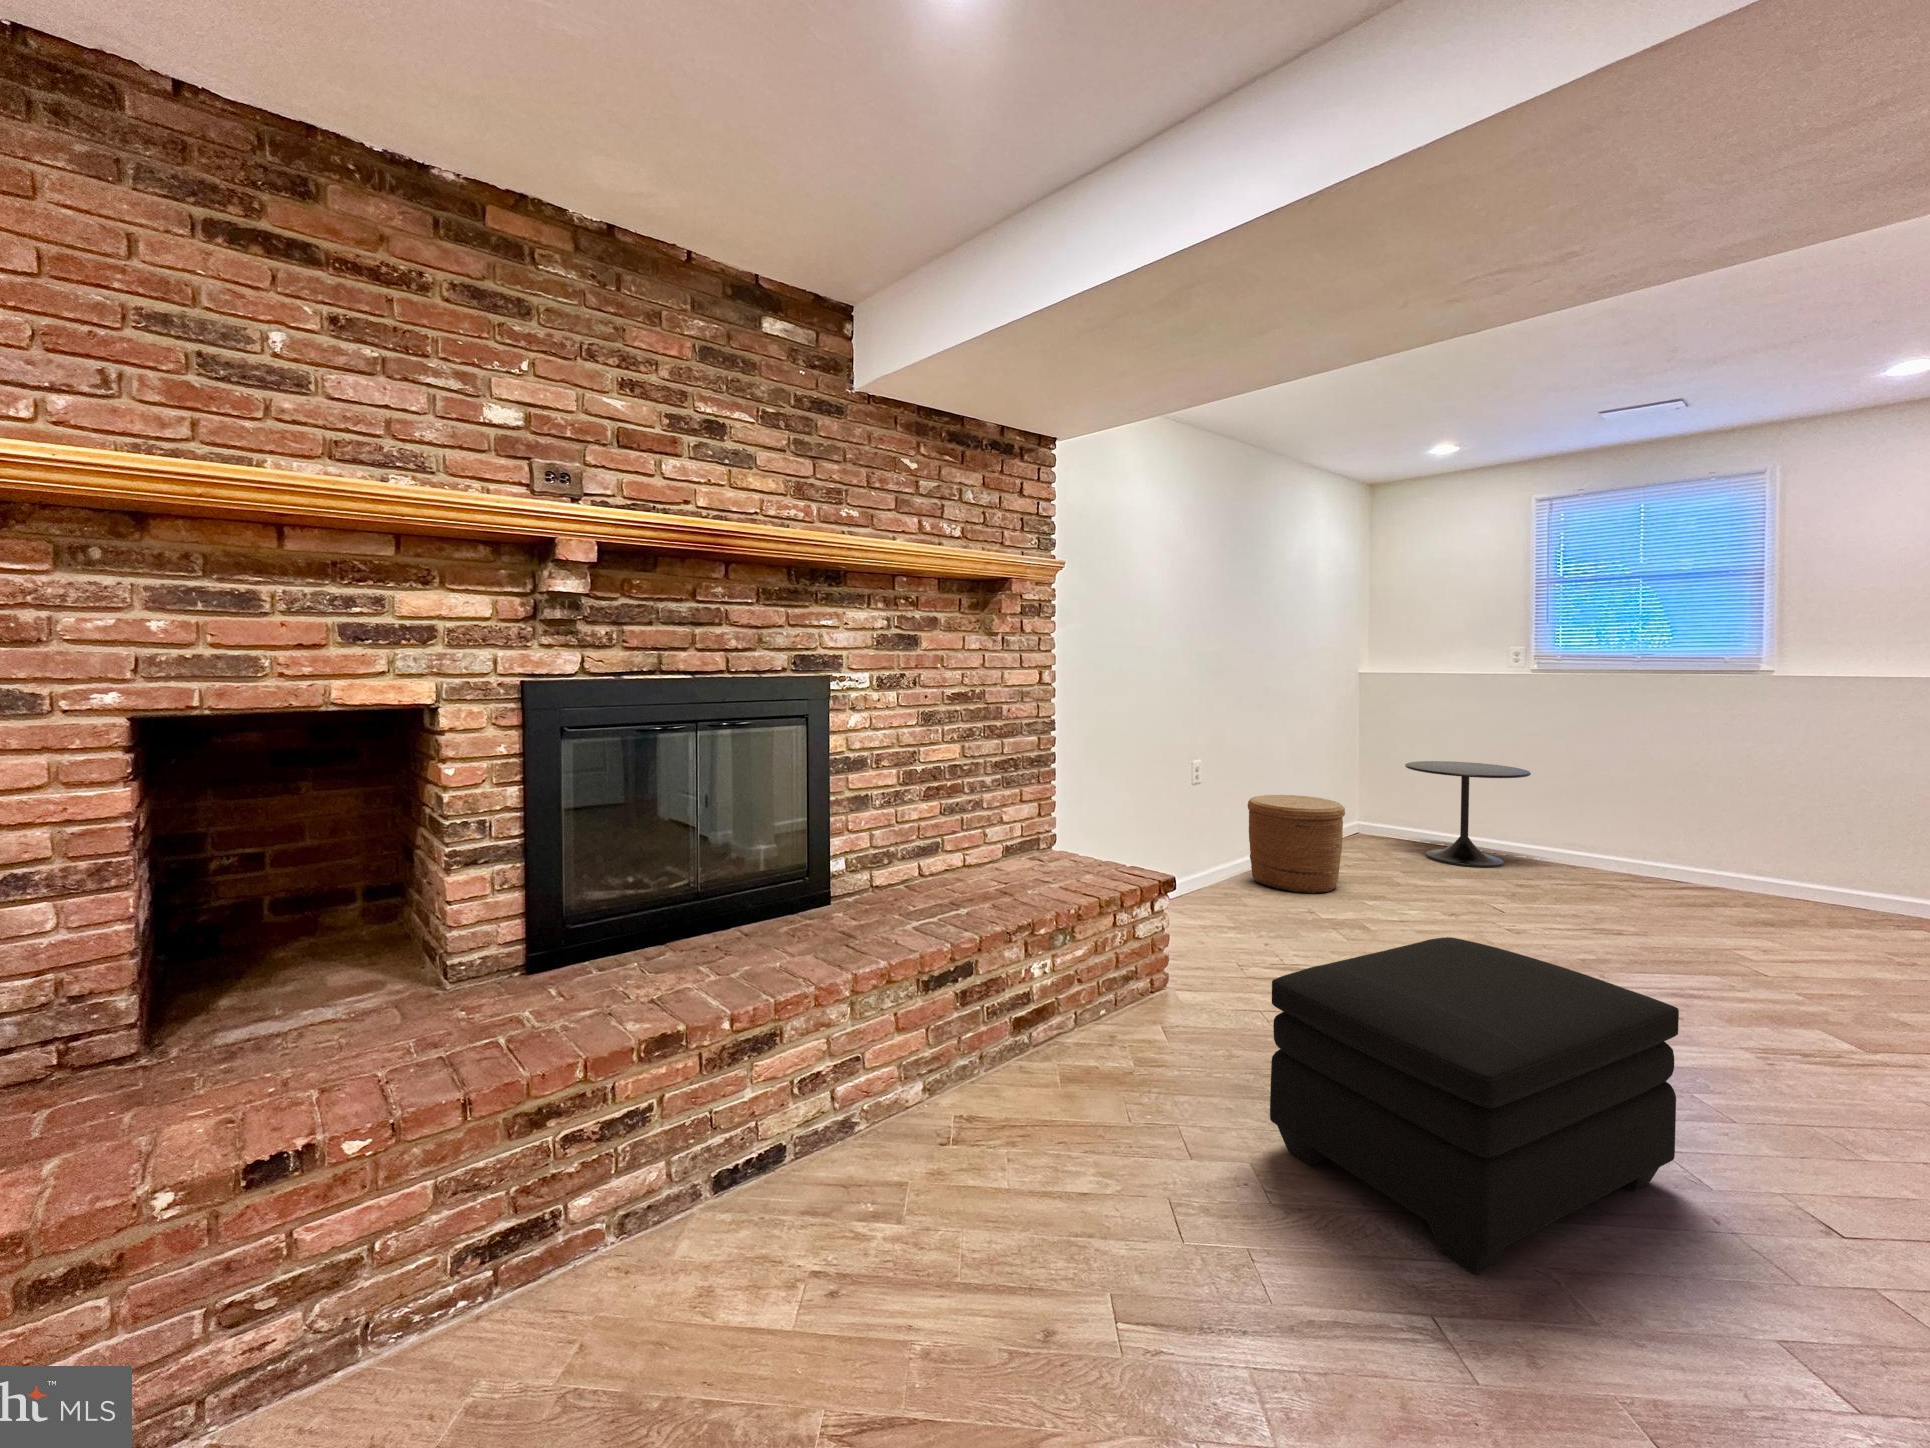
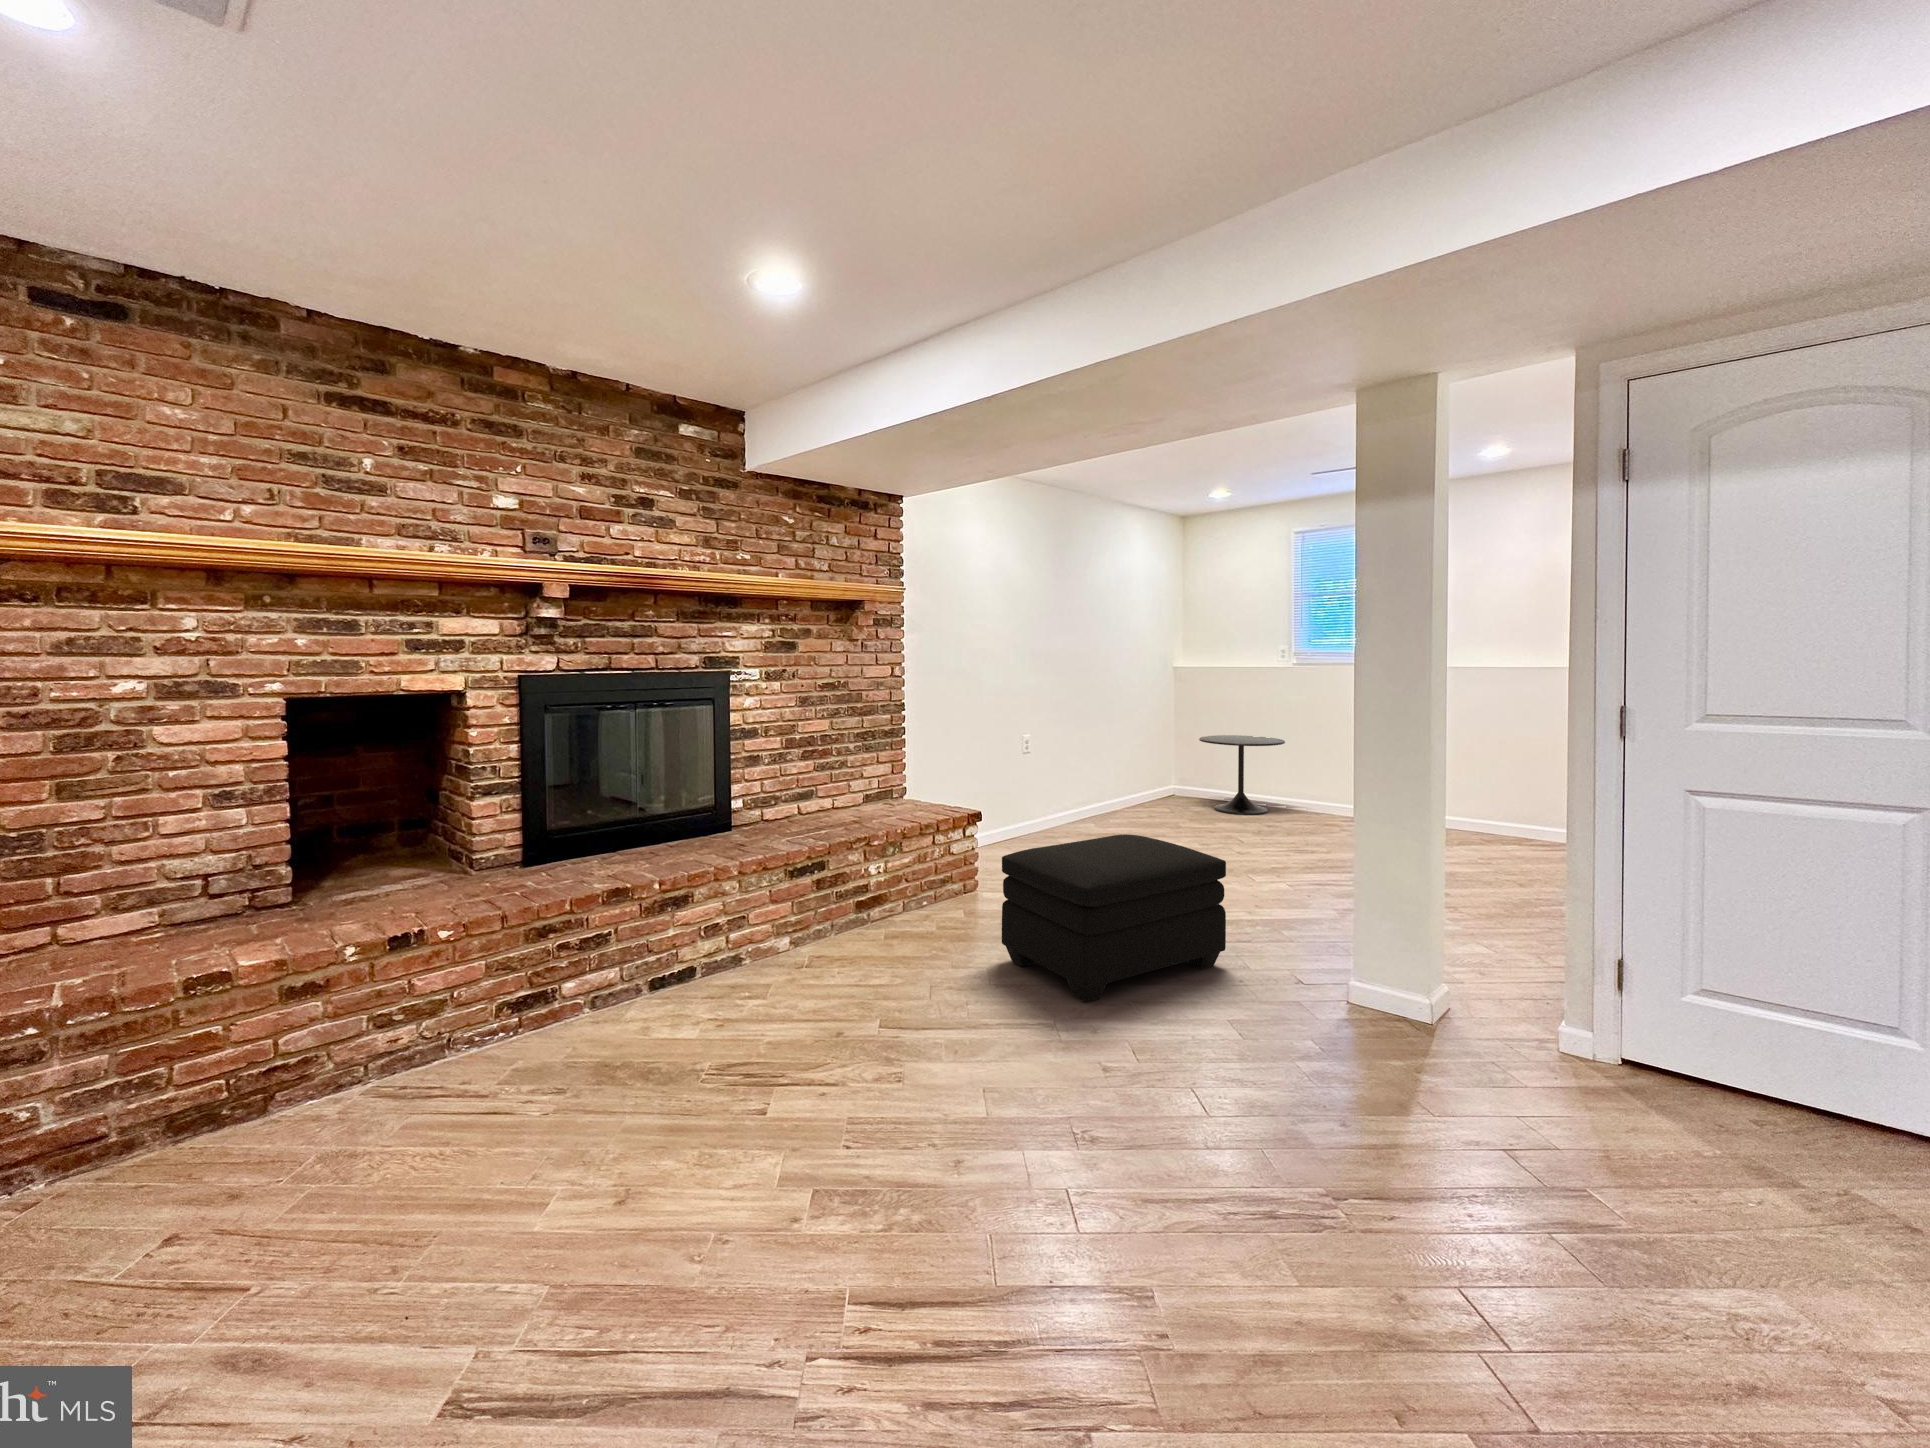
woven basket: present [1248,795,1345,894] -> none [1070,762,1139,834]

